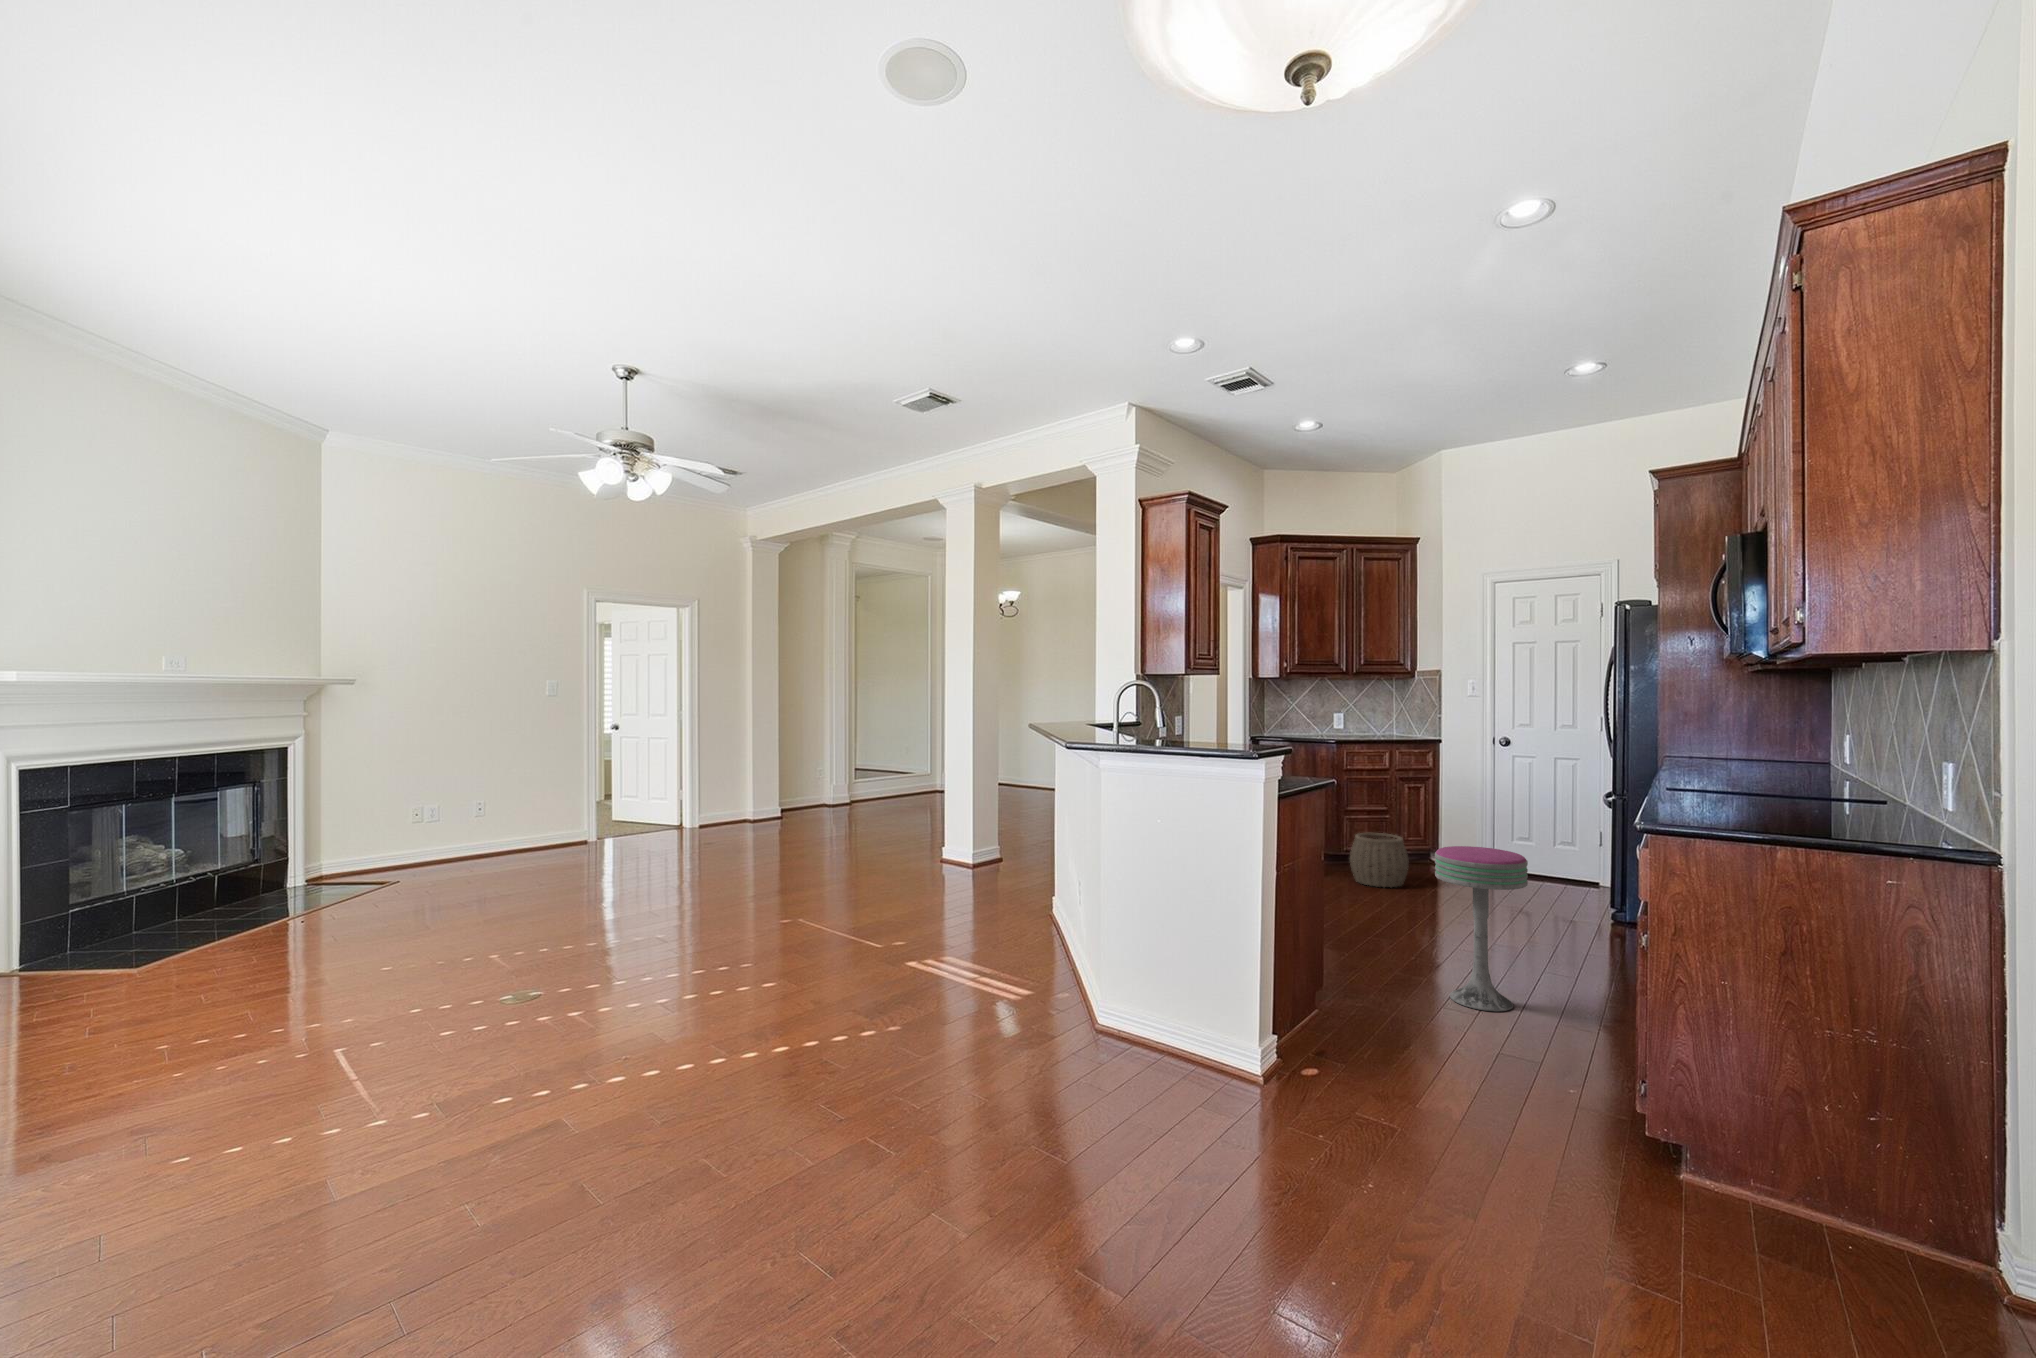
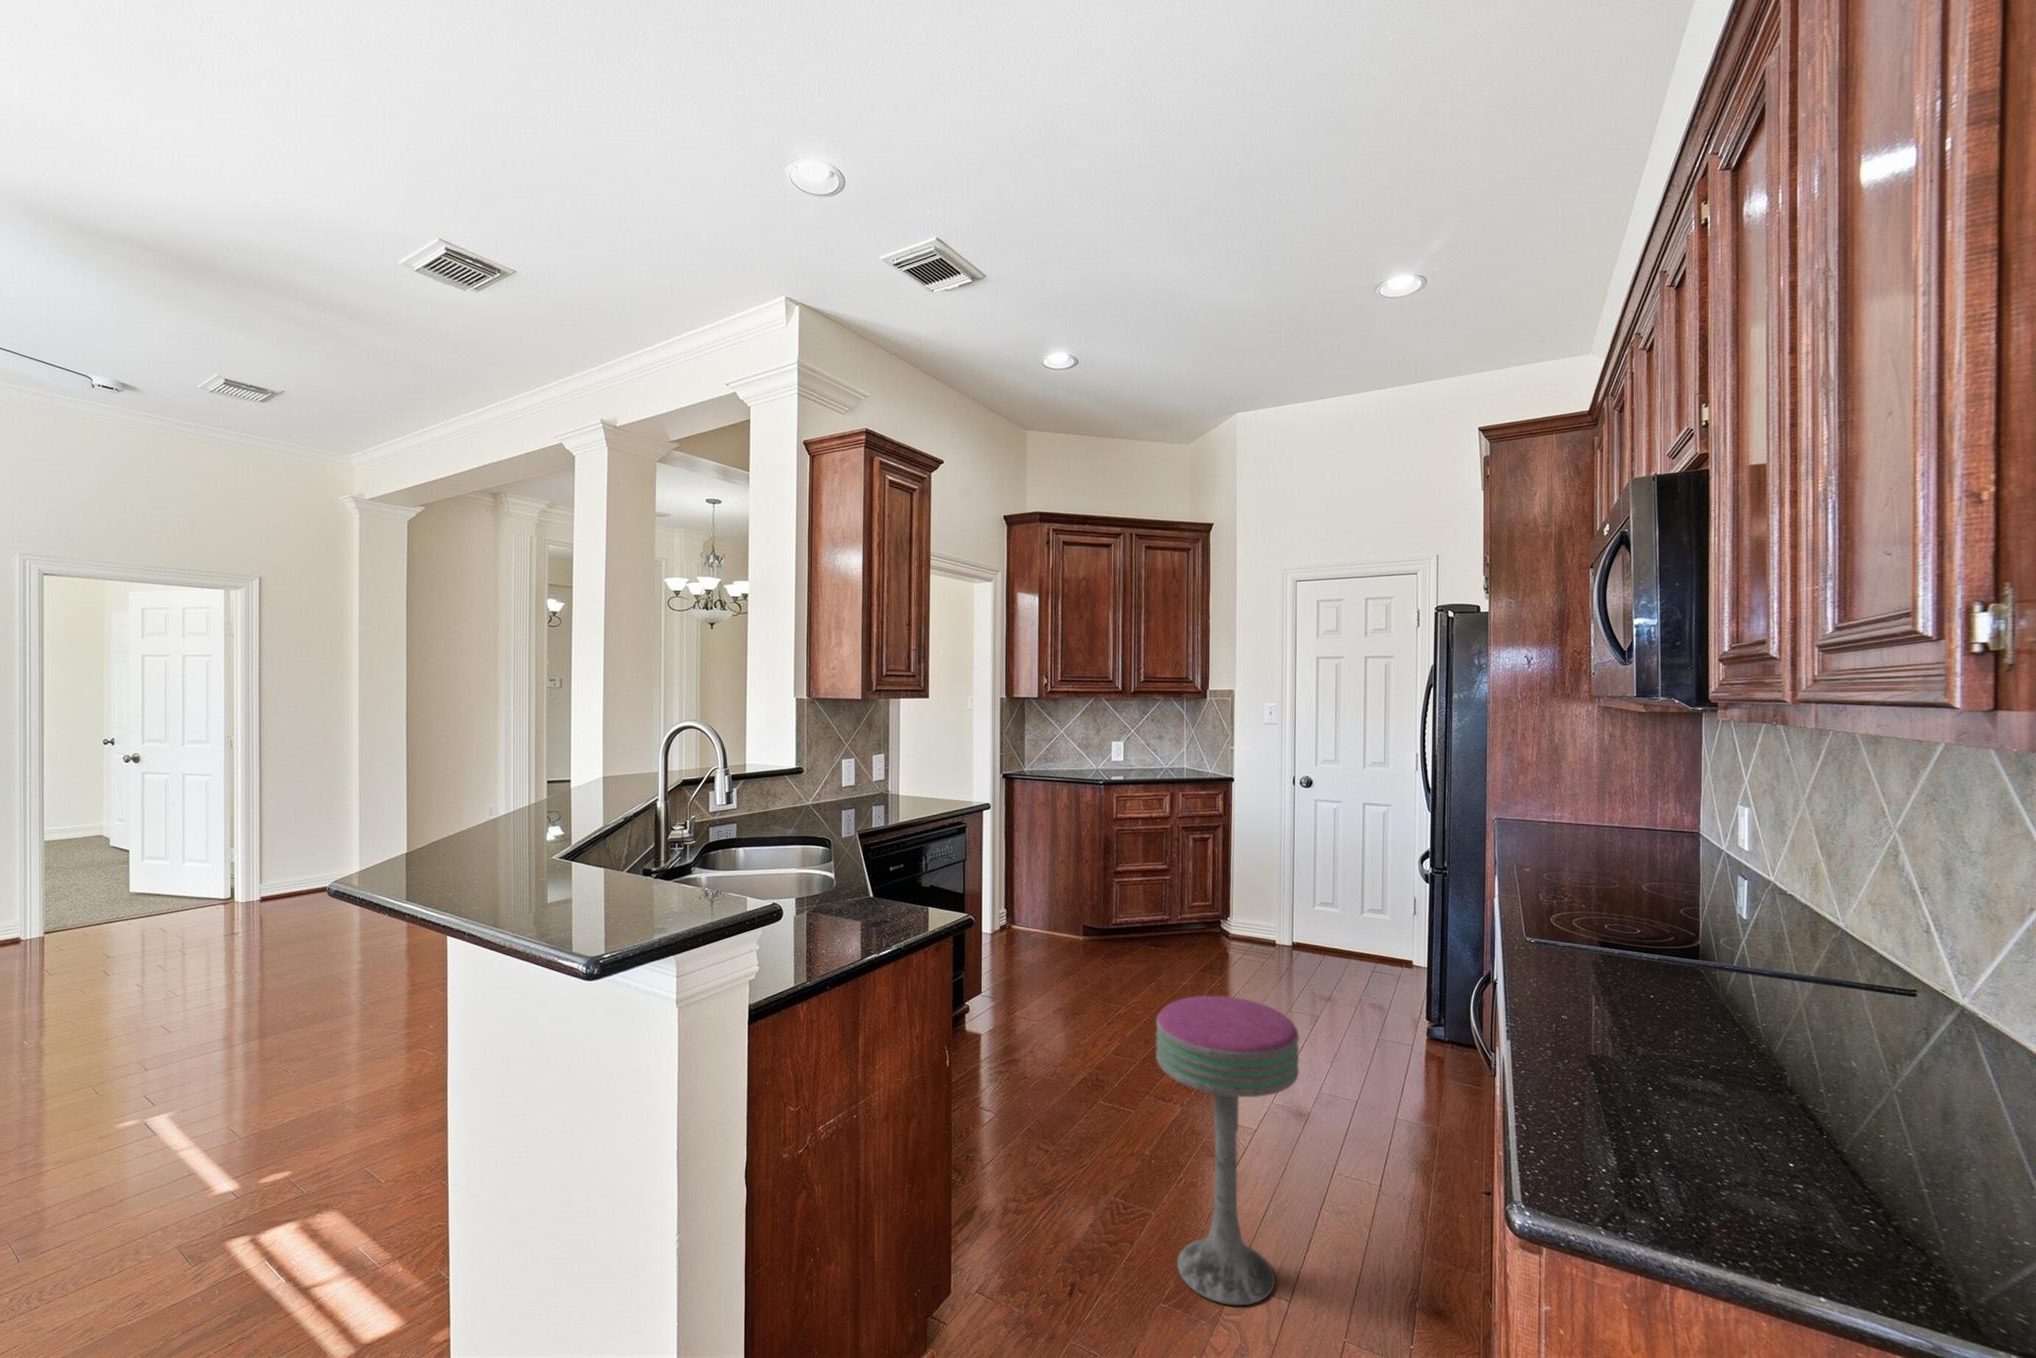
woven basket: present [1350,833,1408,887] -> none [1111,905,1184,984]

